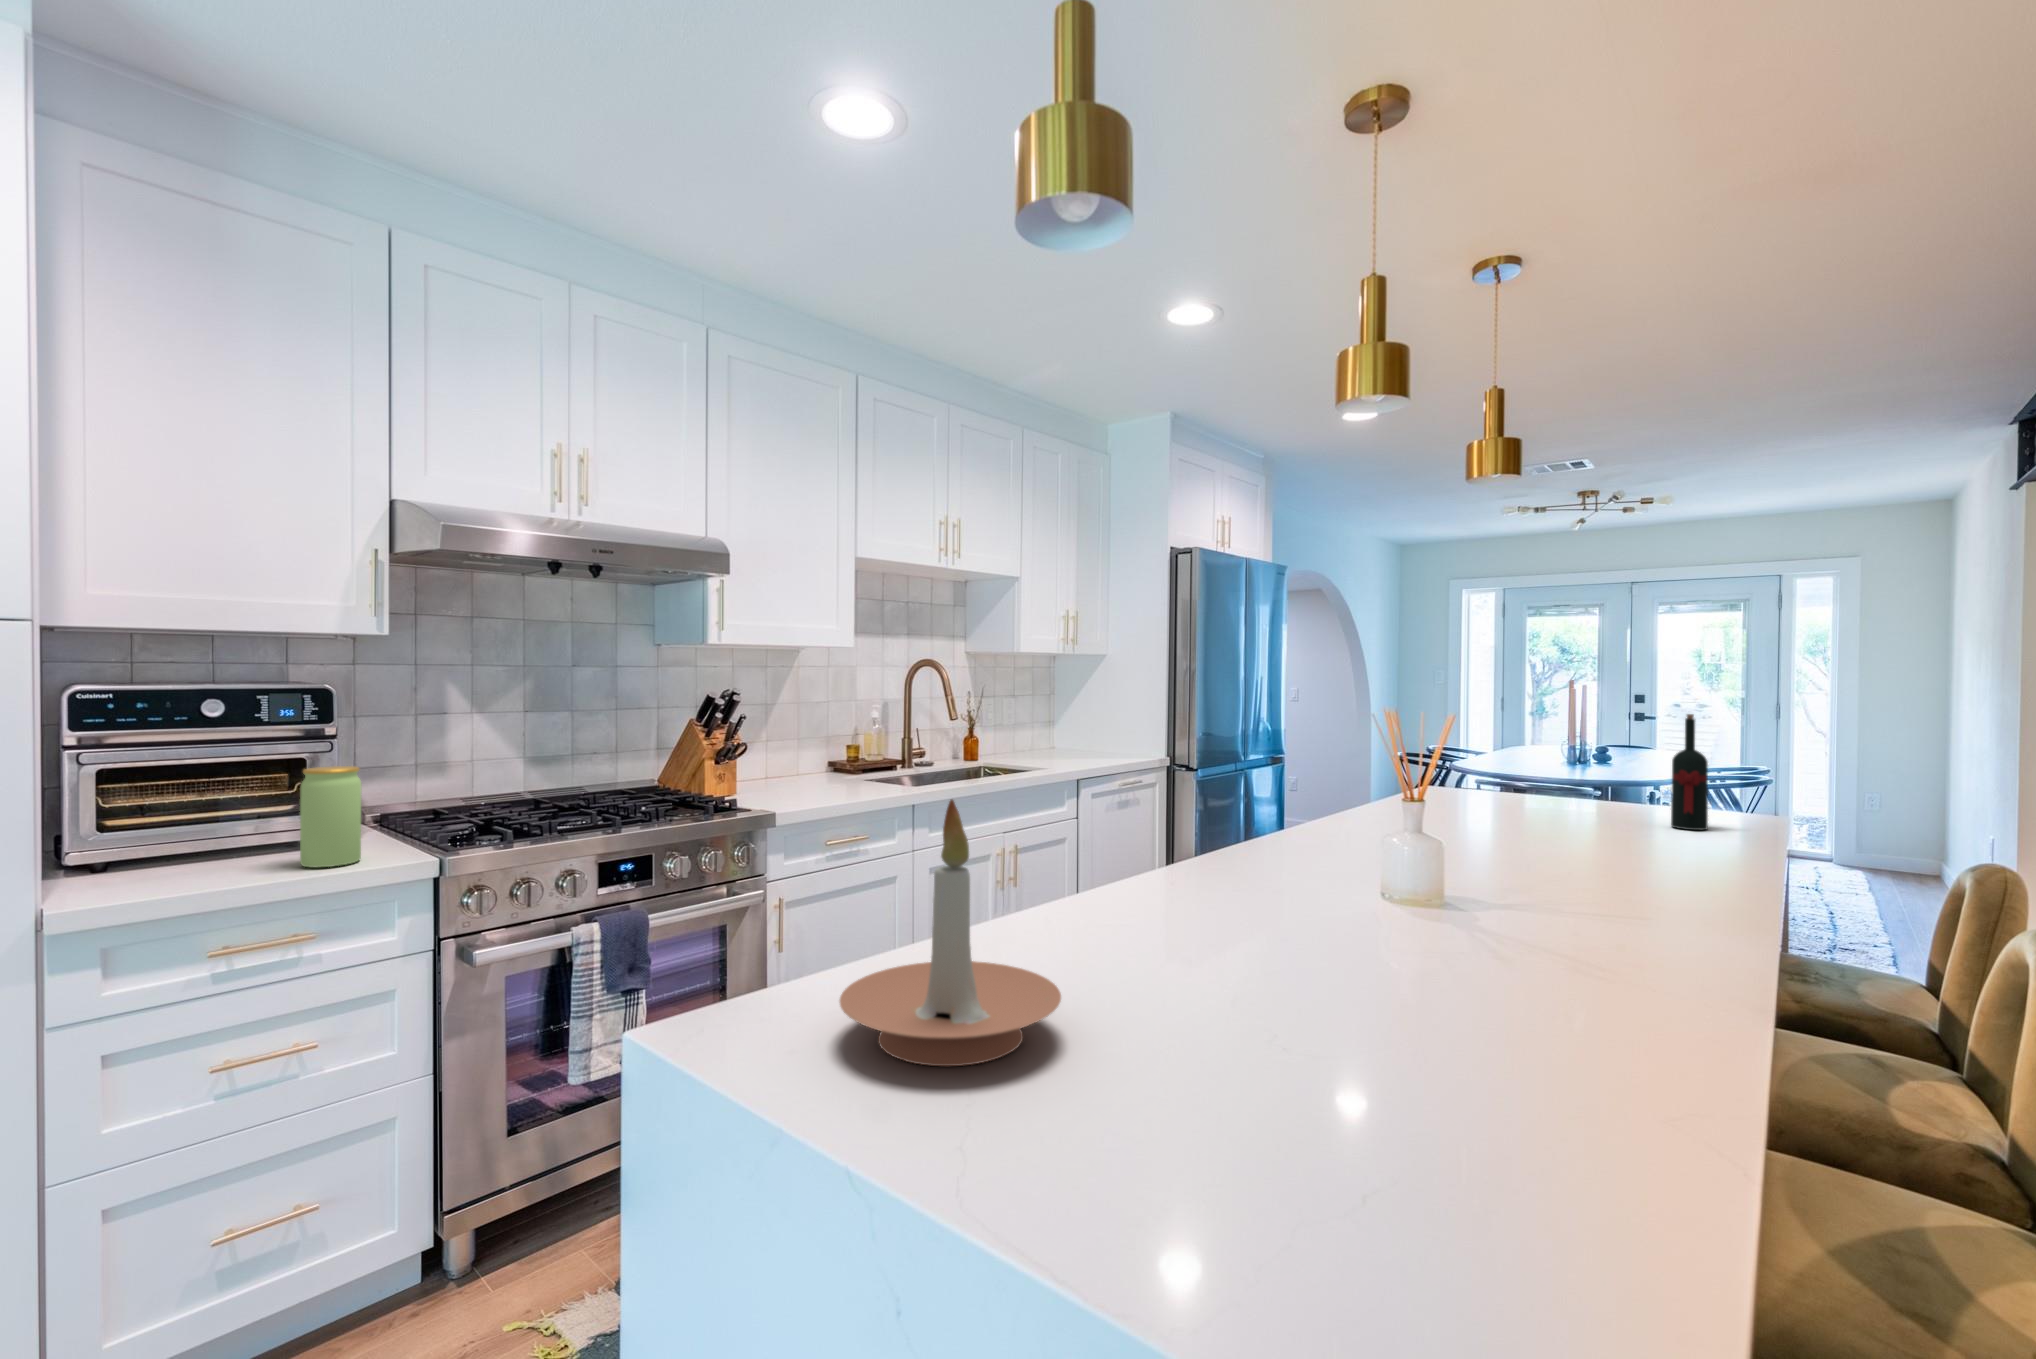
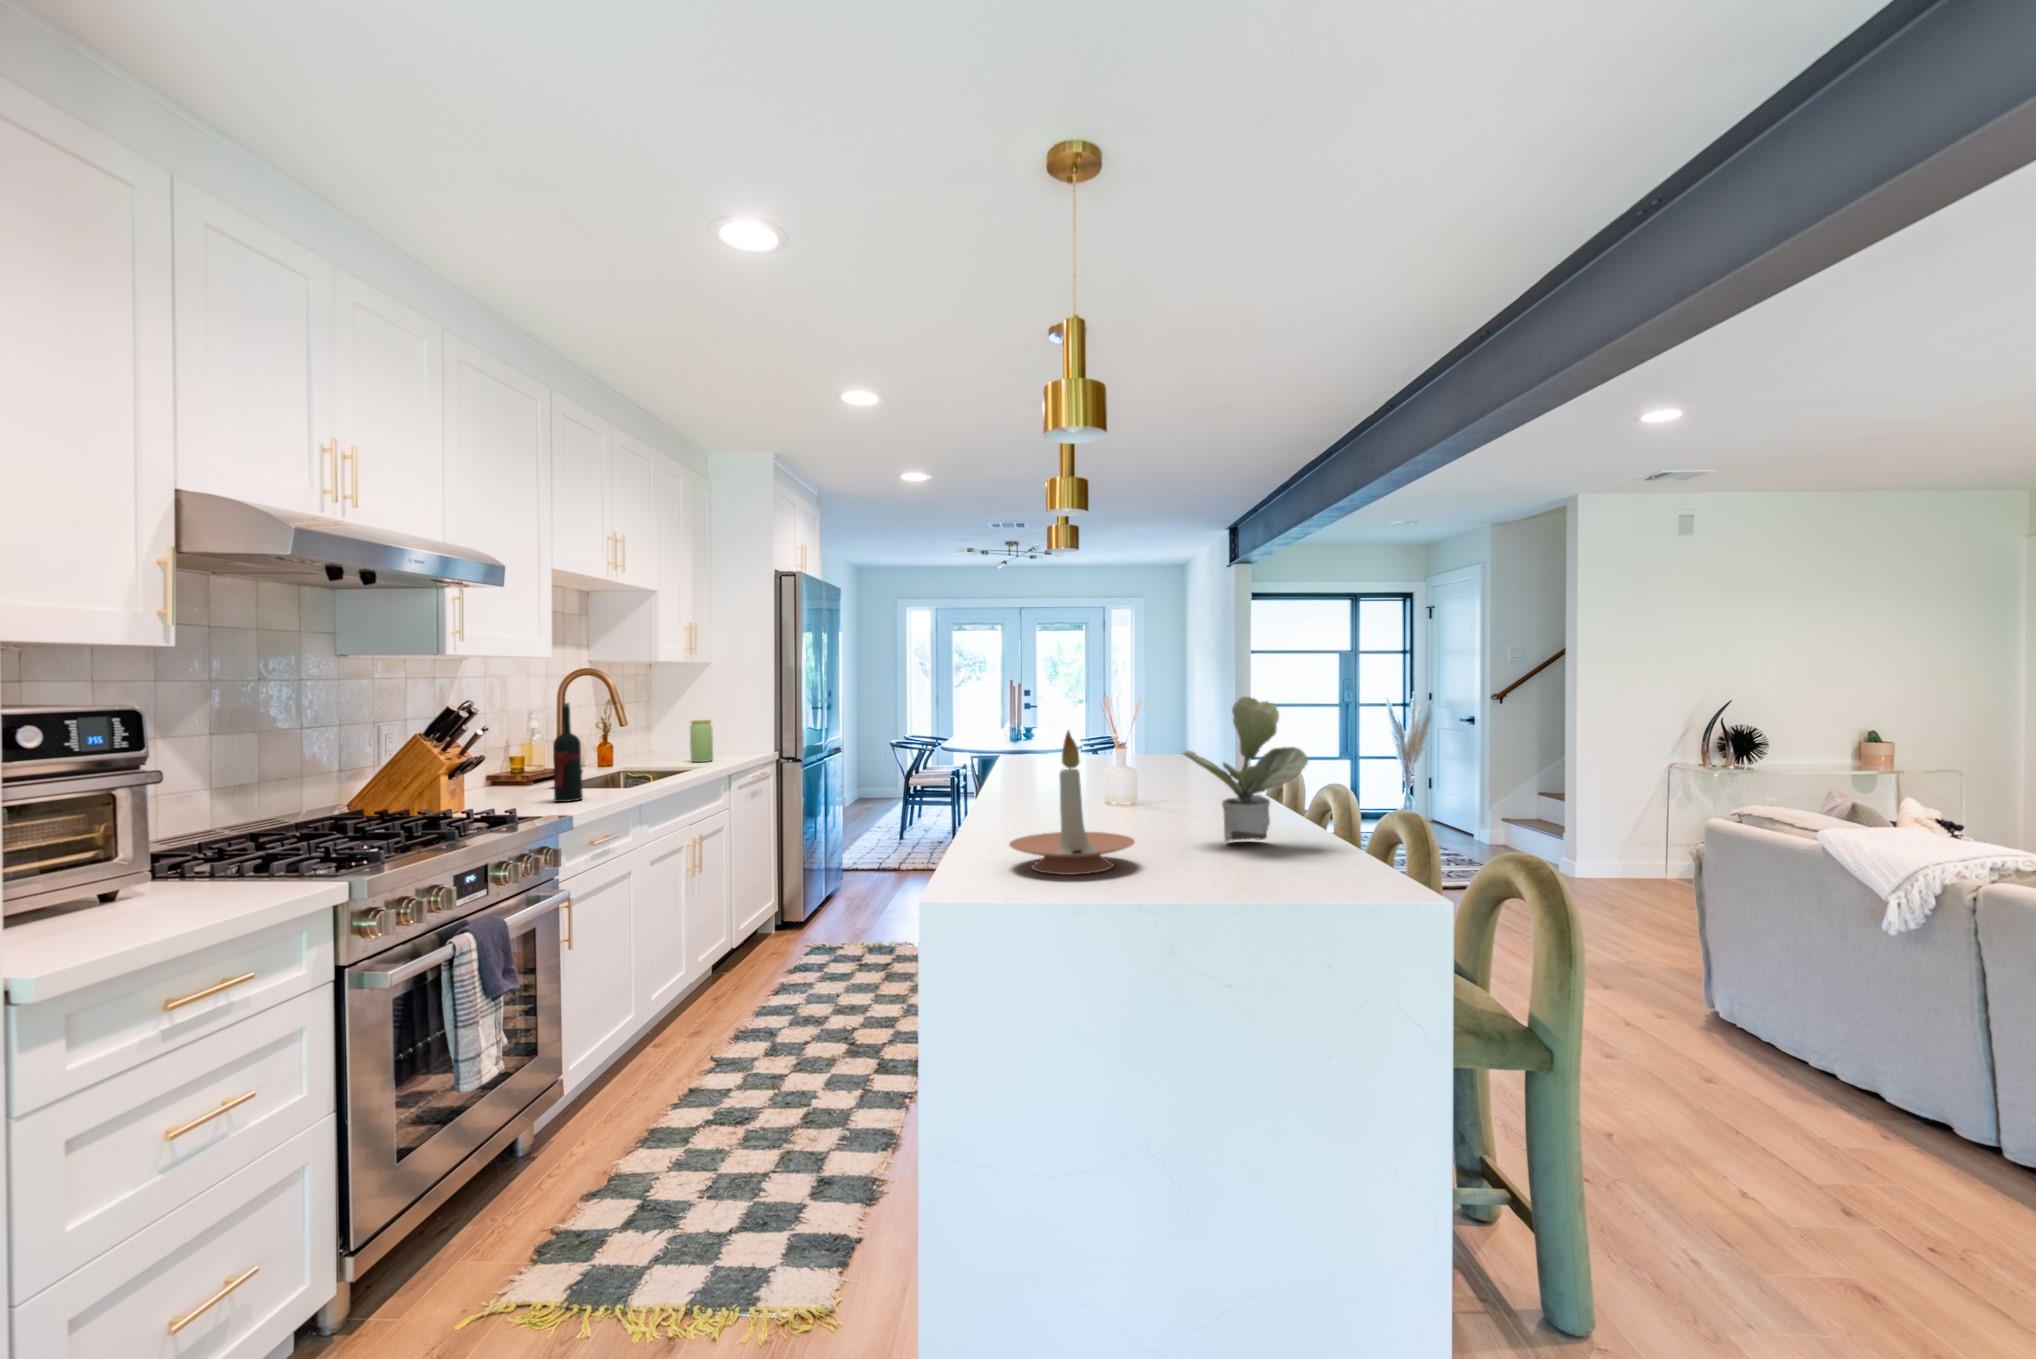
wine bottle: present [1671,714,1708,830] -> present [553,703,583,802]
potted plant: none [1237,763,1472,1076] -> present [1183,697,1308,842]
jar: present [300,766,362,867] -> present [690,720,713,762]

